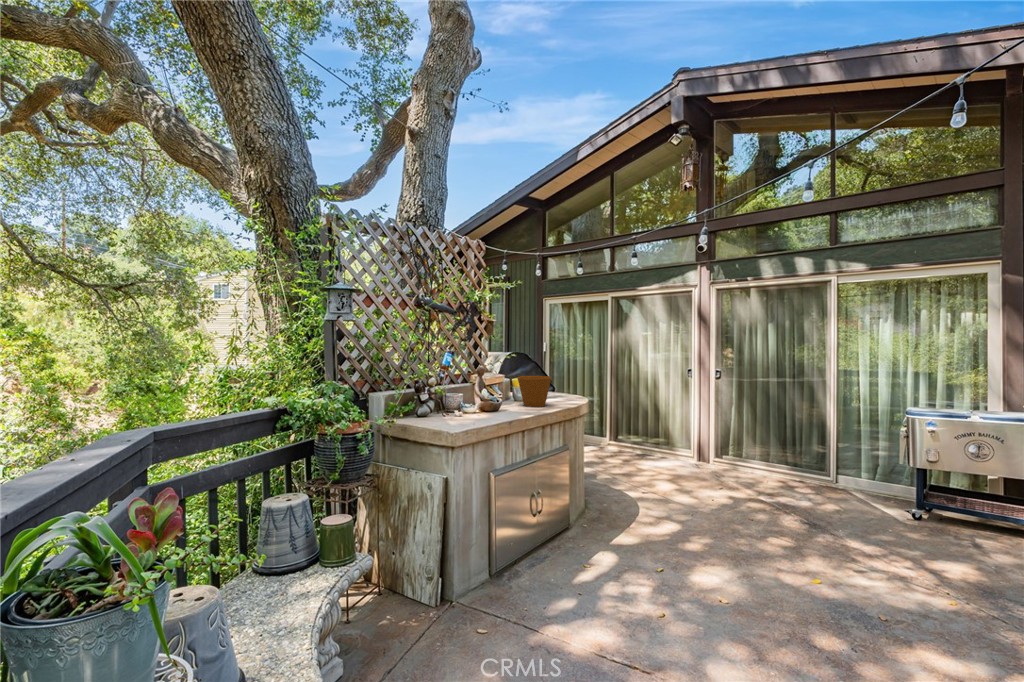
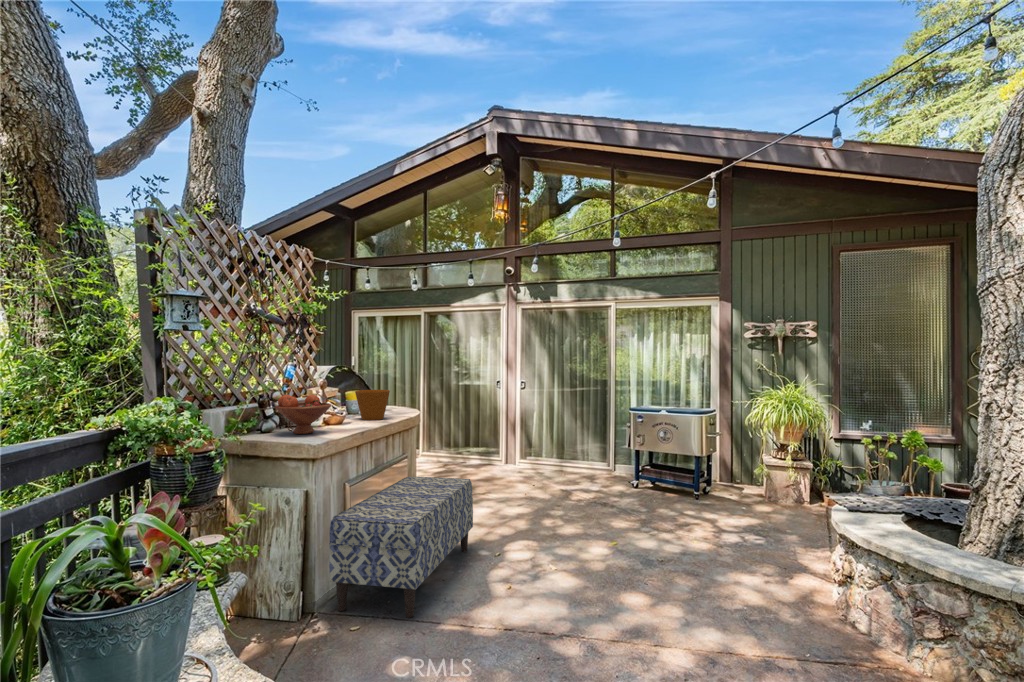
fruit bowl: none [428,380,480,420] -> present [275,395,331,434]
bench: none [467,468,634,634] -> present [329,476,473,618]

